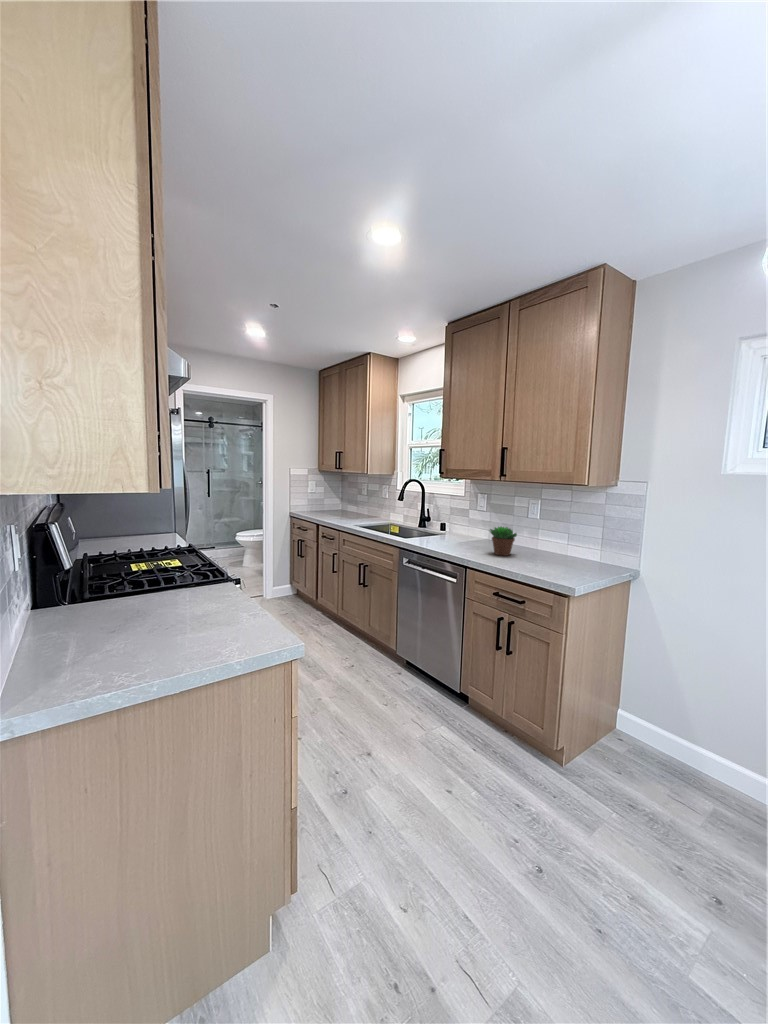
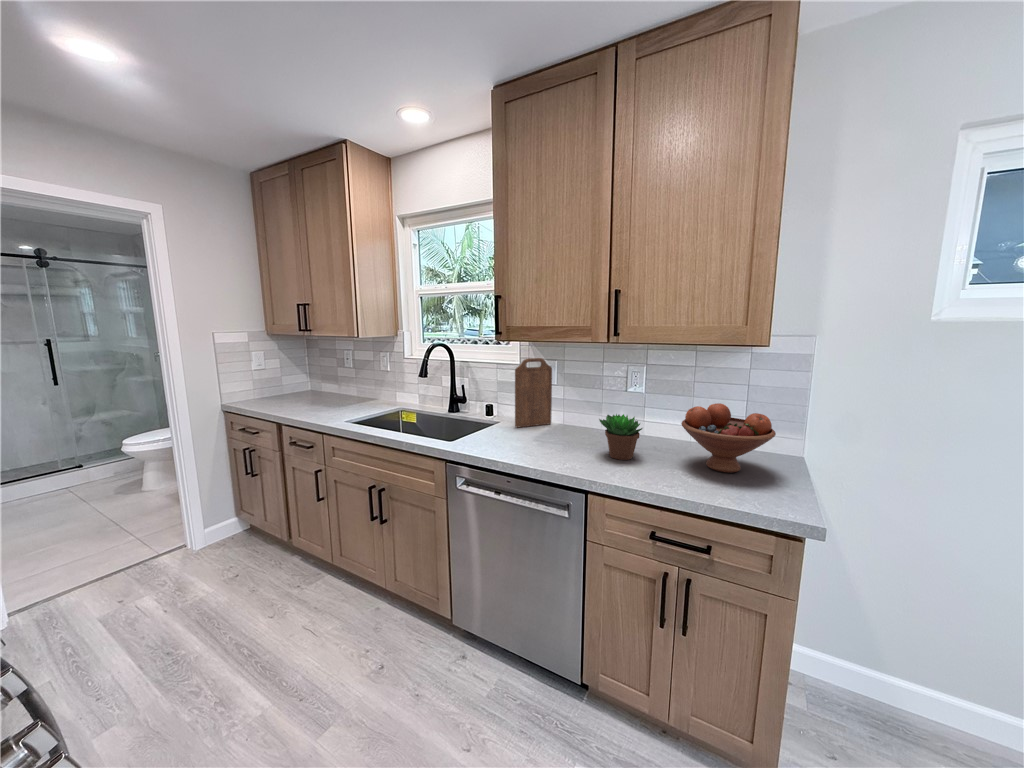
cutting board: none [453,491,483,539] -> present [515,358,552,427]
fruit bowl: none [535,523,596,567] -> present [681,403,776,473]

